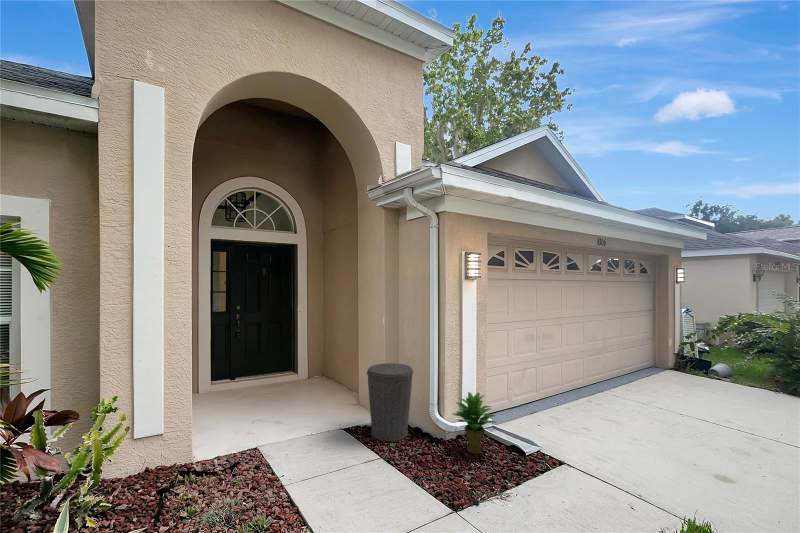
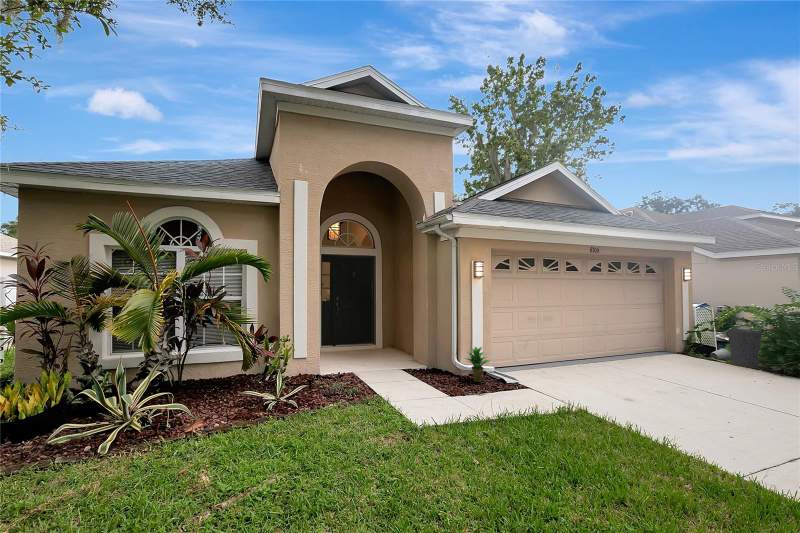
trash can: present [367,363,413,441] -> present [728,329,762,368]

